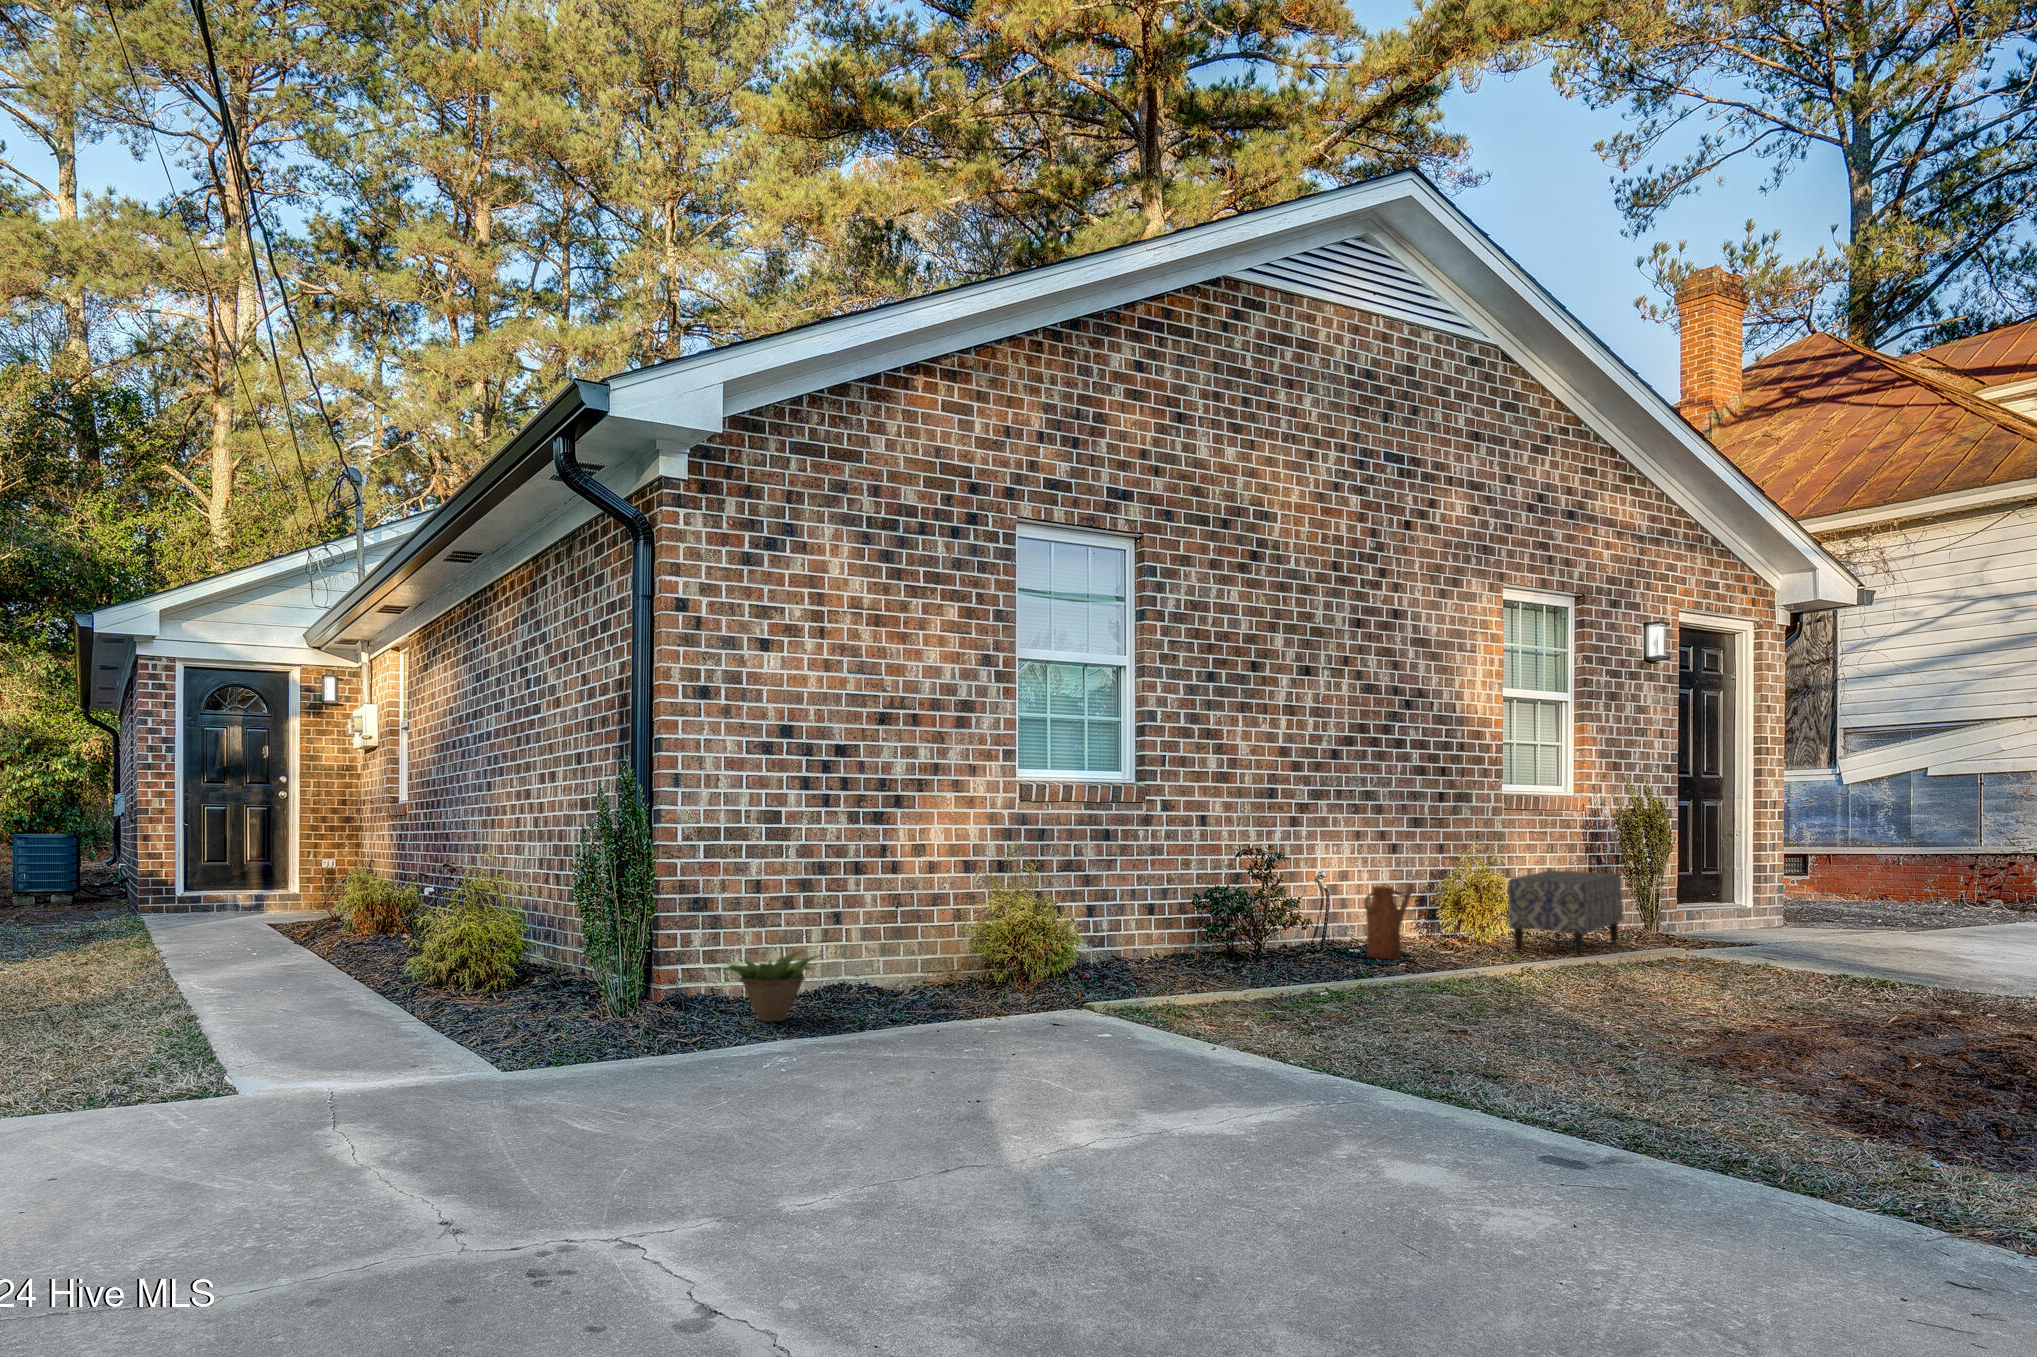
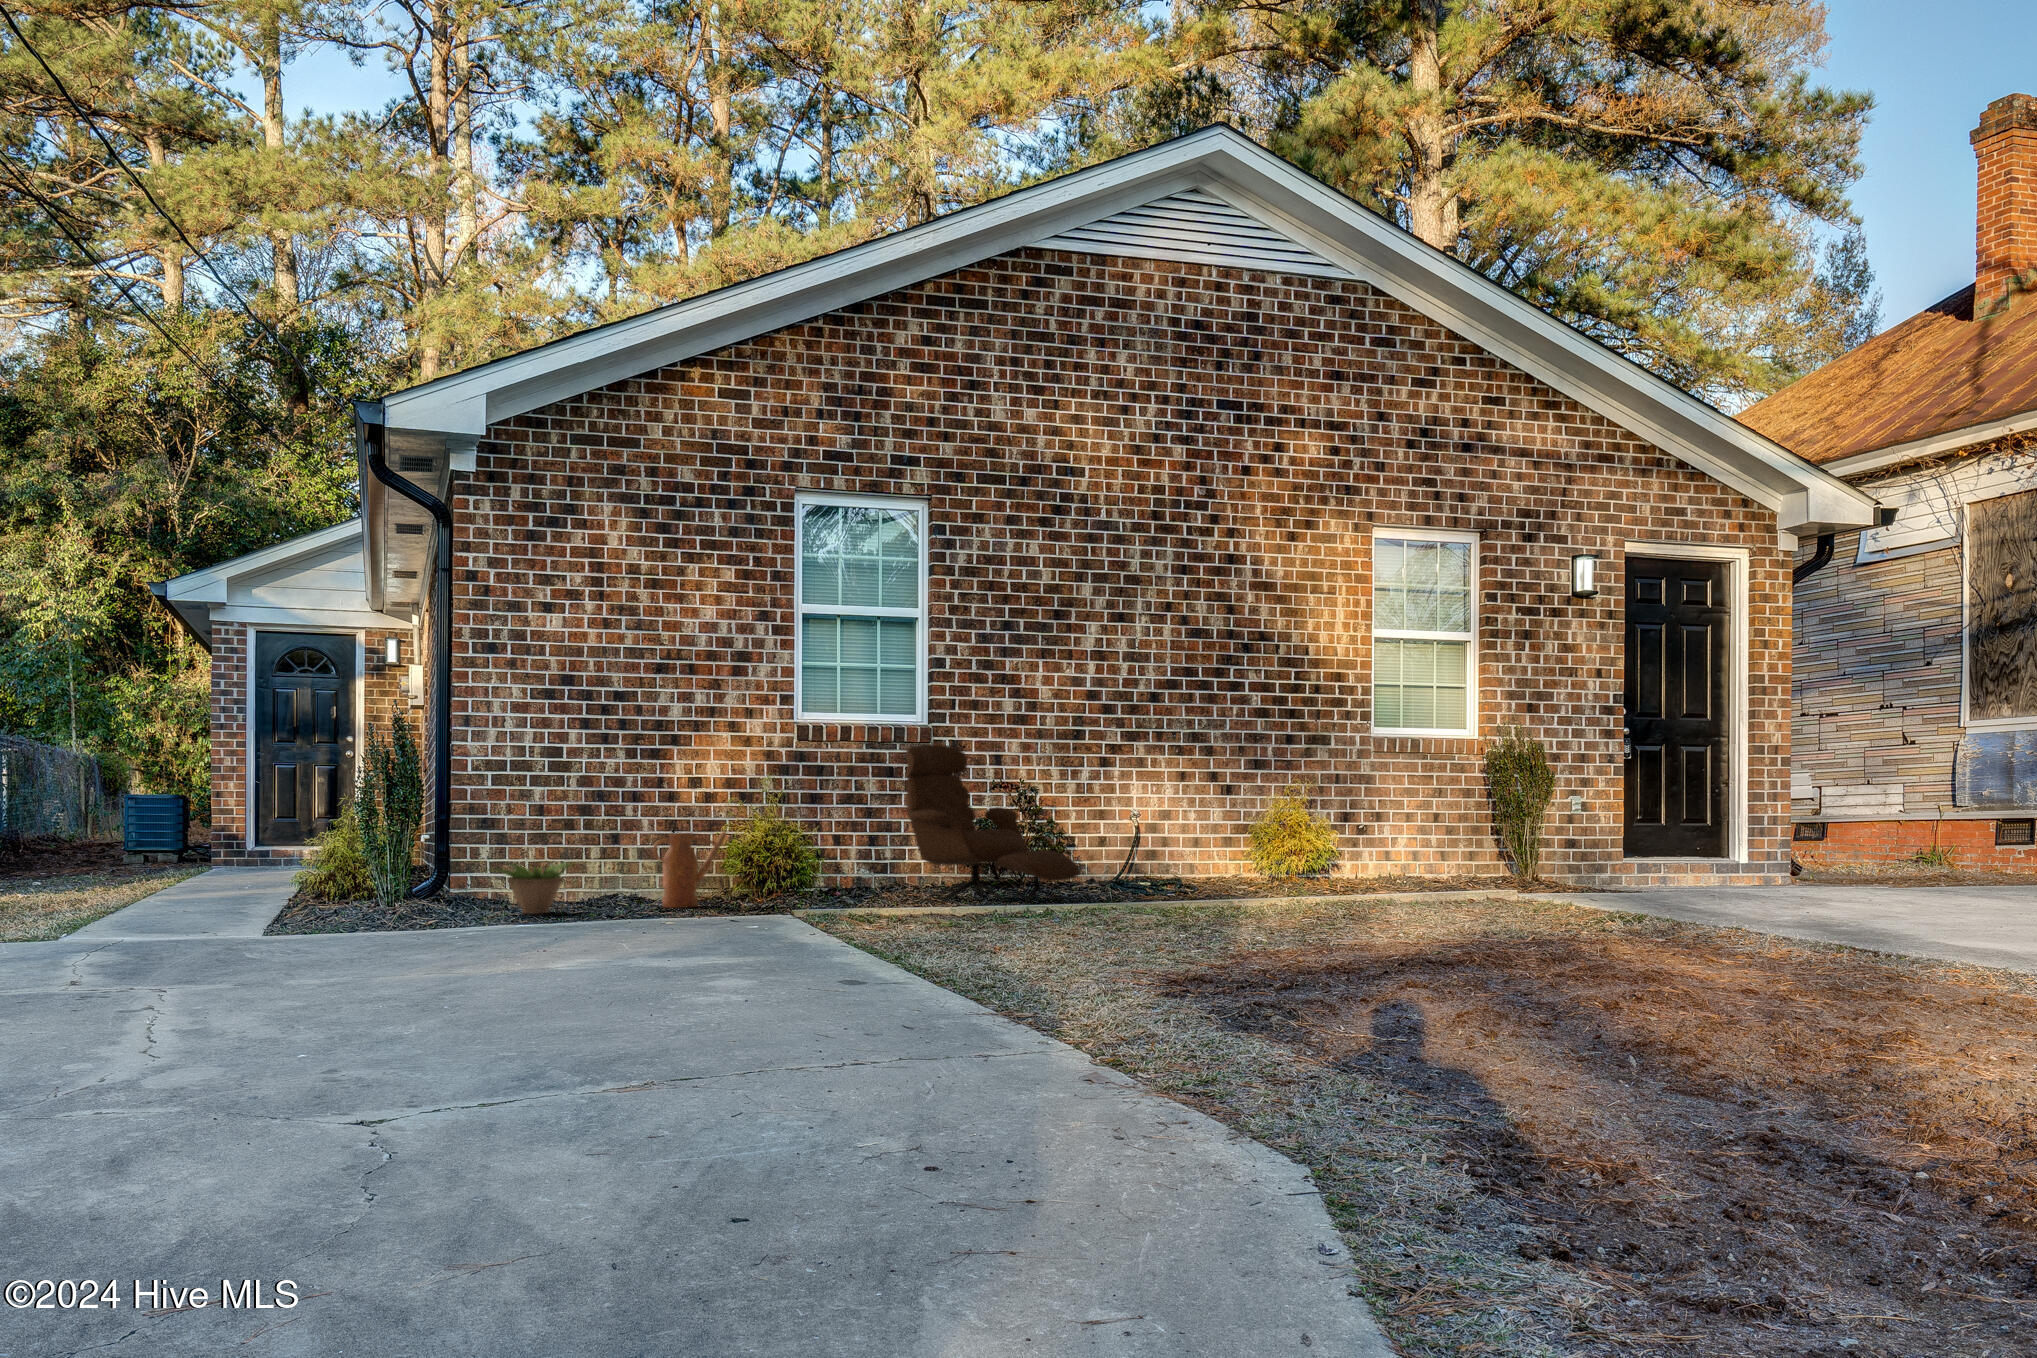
lounge chair: none [1133,806,1333,991] -> present [906,744,1080,904]
bench: present [1508,870,1623,957] -> none [1343,813,1493,891]
watering can: present [1364,884,1414,959] -> present [653,831,726,908]

